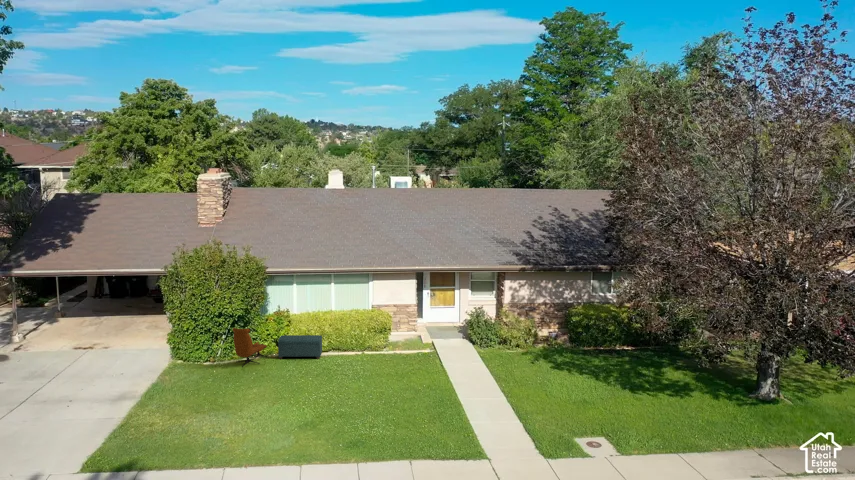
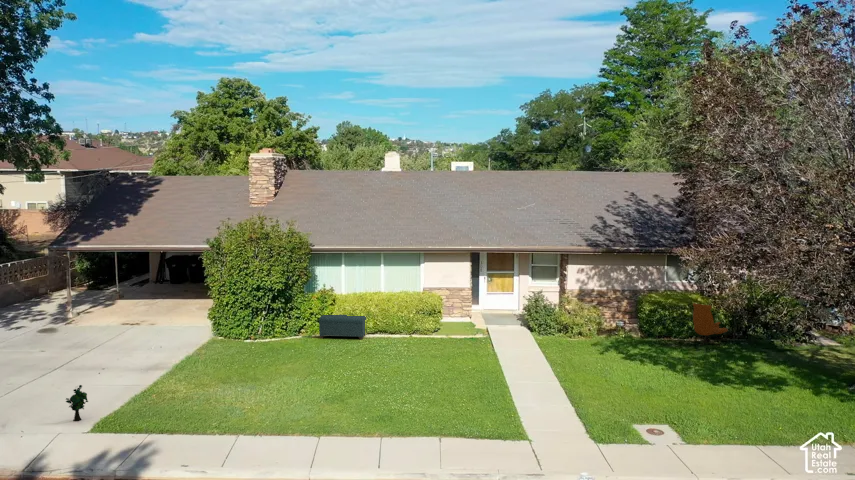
lounge chair: present [233,328,267,367] -> present [693,303,728,345]
decorative plant: none [56,431,79,466] -> present [66,385,88,421]

